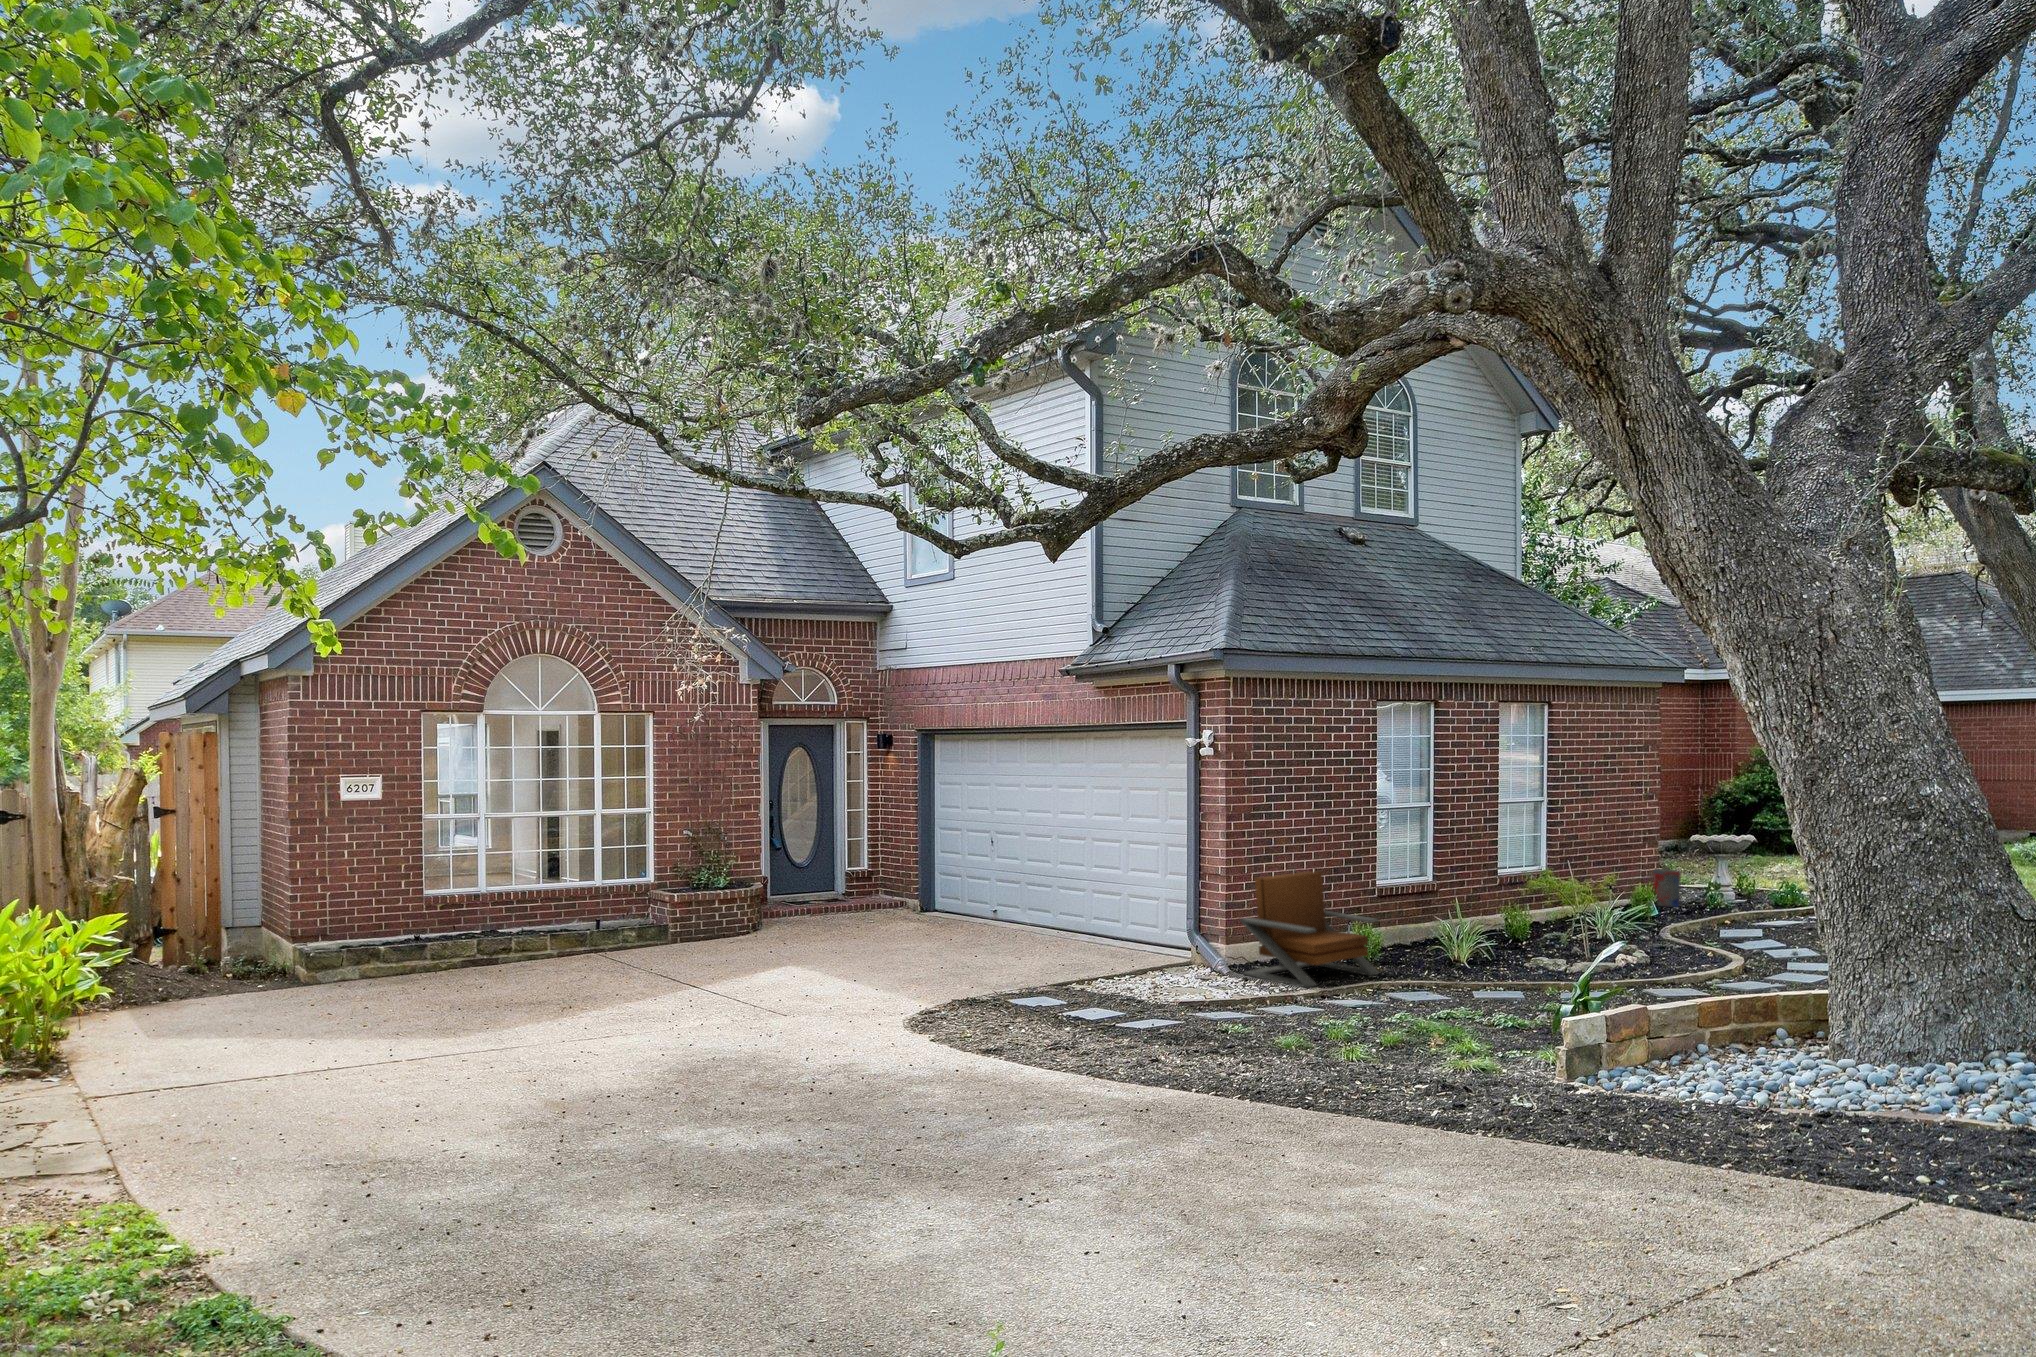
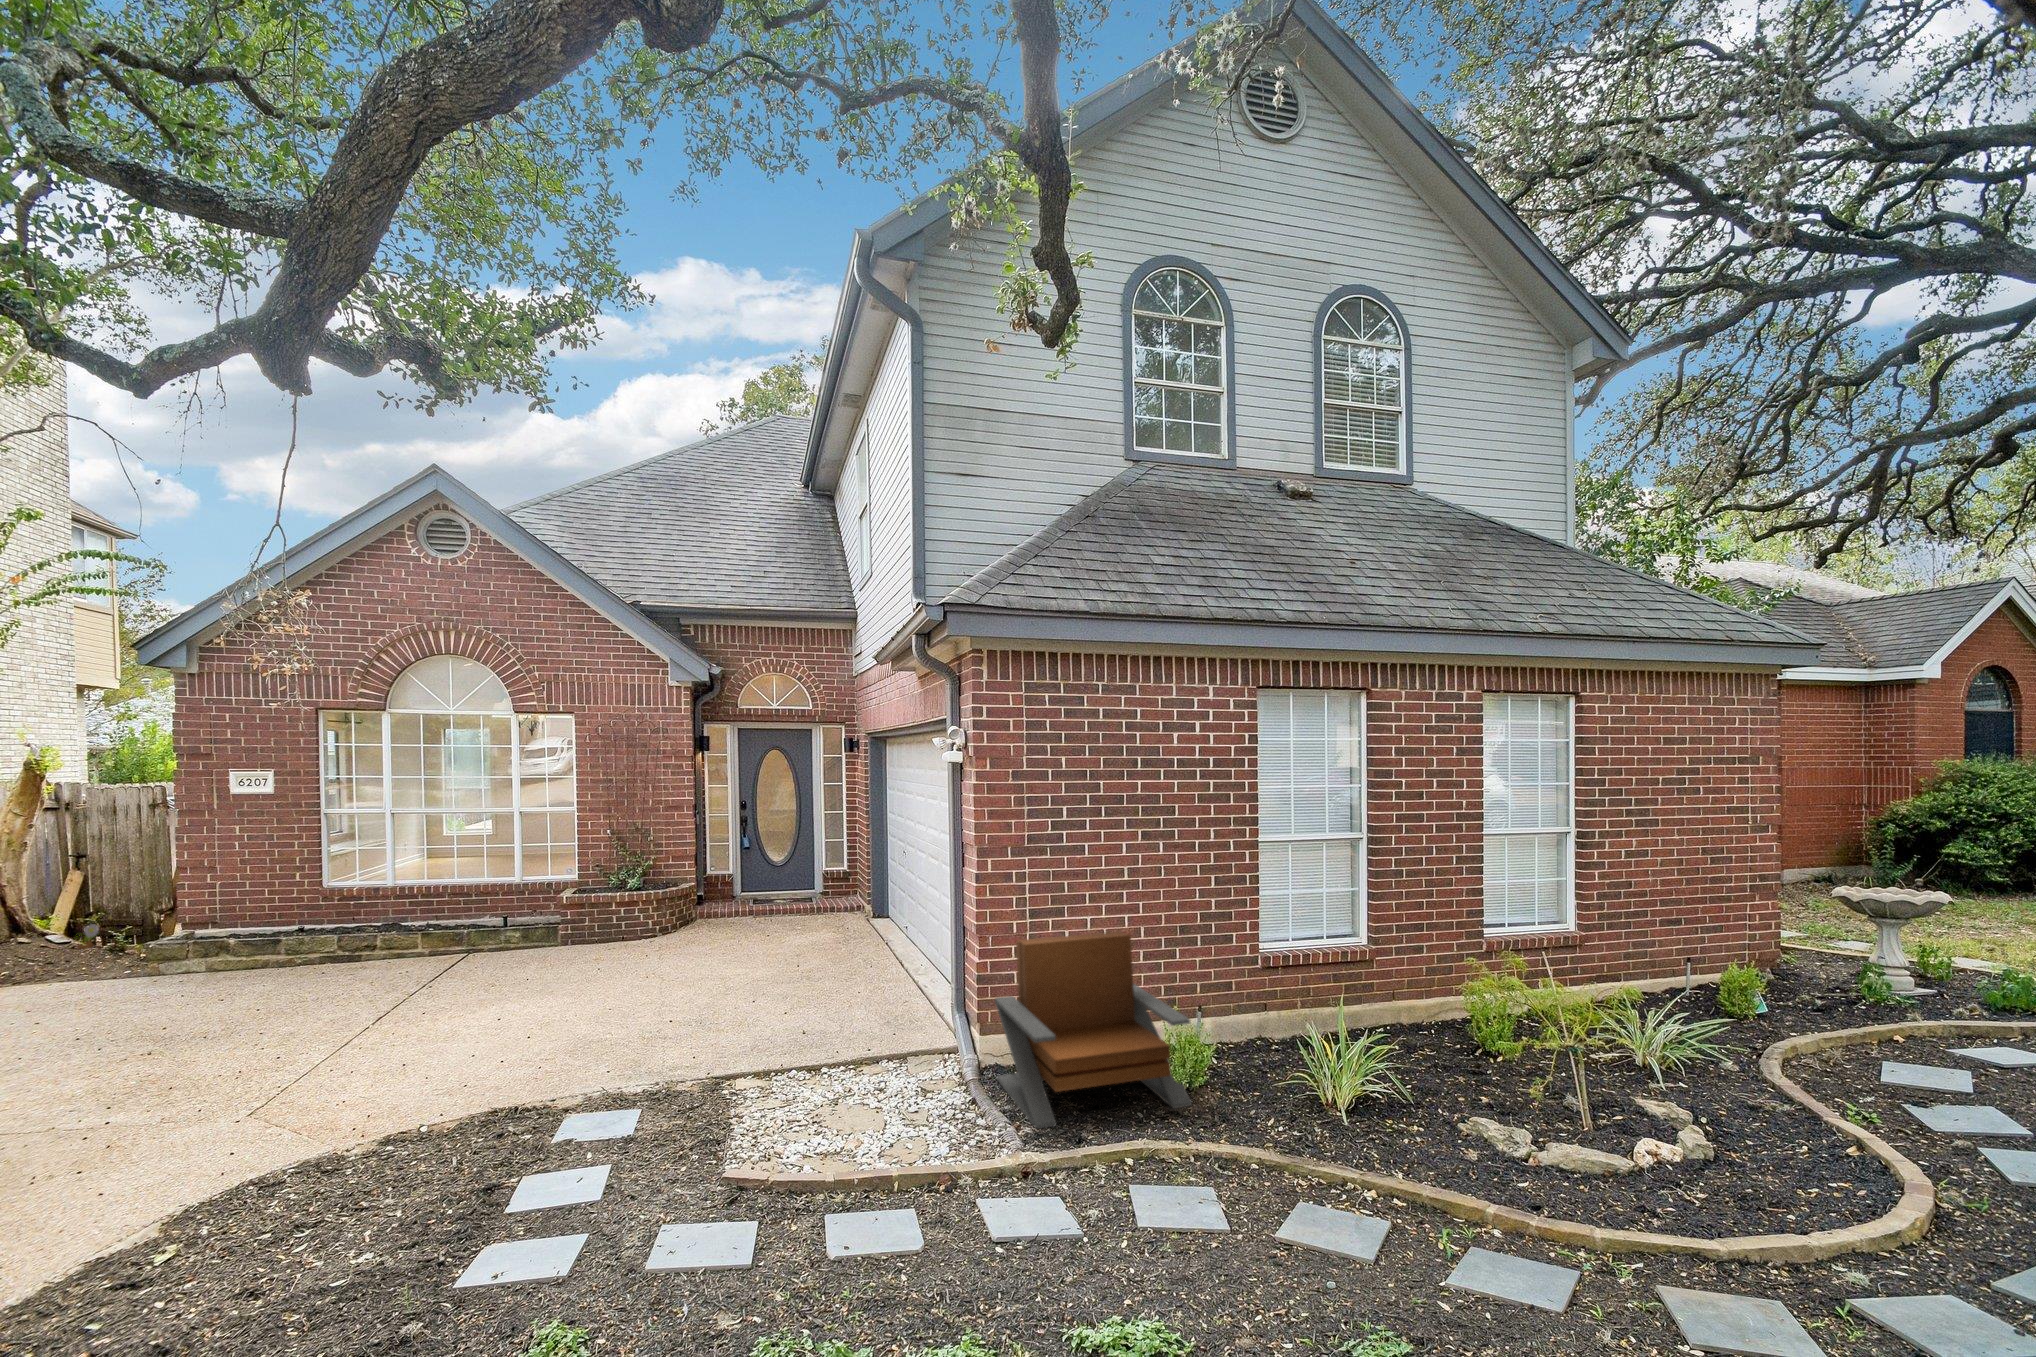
trash can: present [1653,867,1681,907] -> none [1777,929,1824,989]
decorative plant: none [110,949,142,978] -> present [76,924,99,949]

